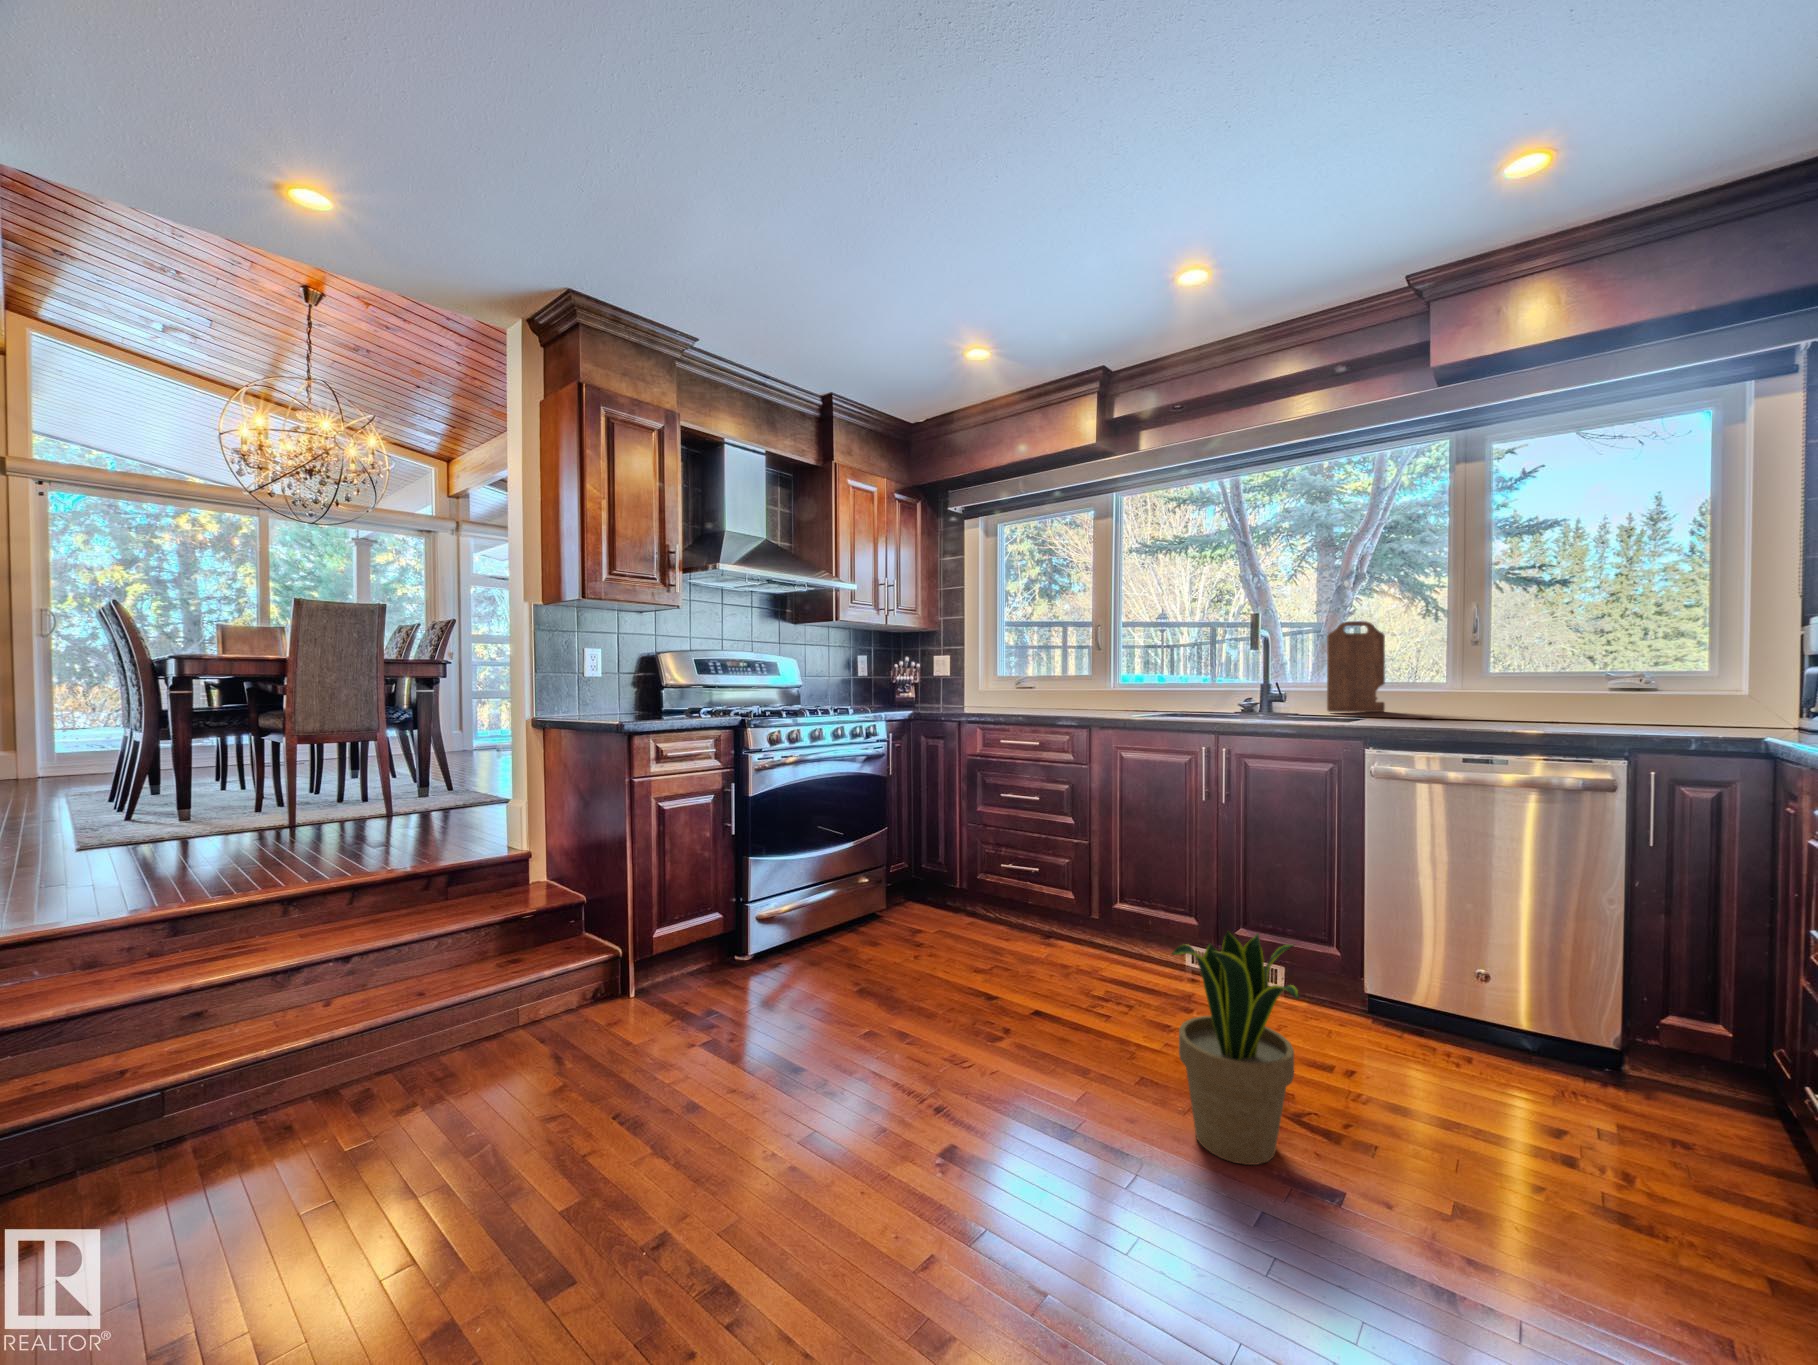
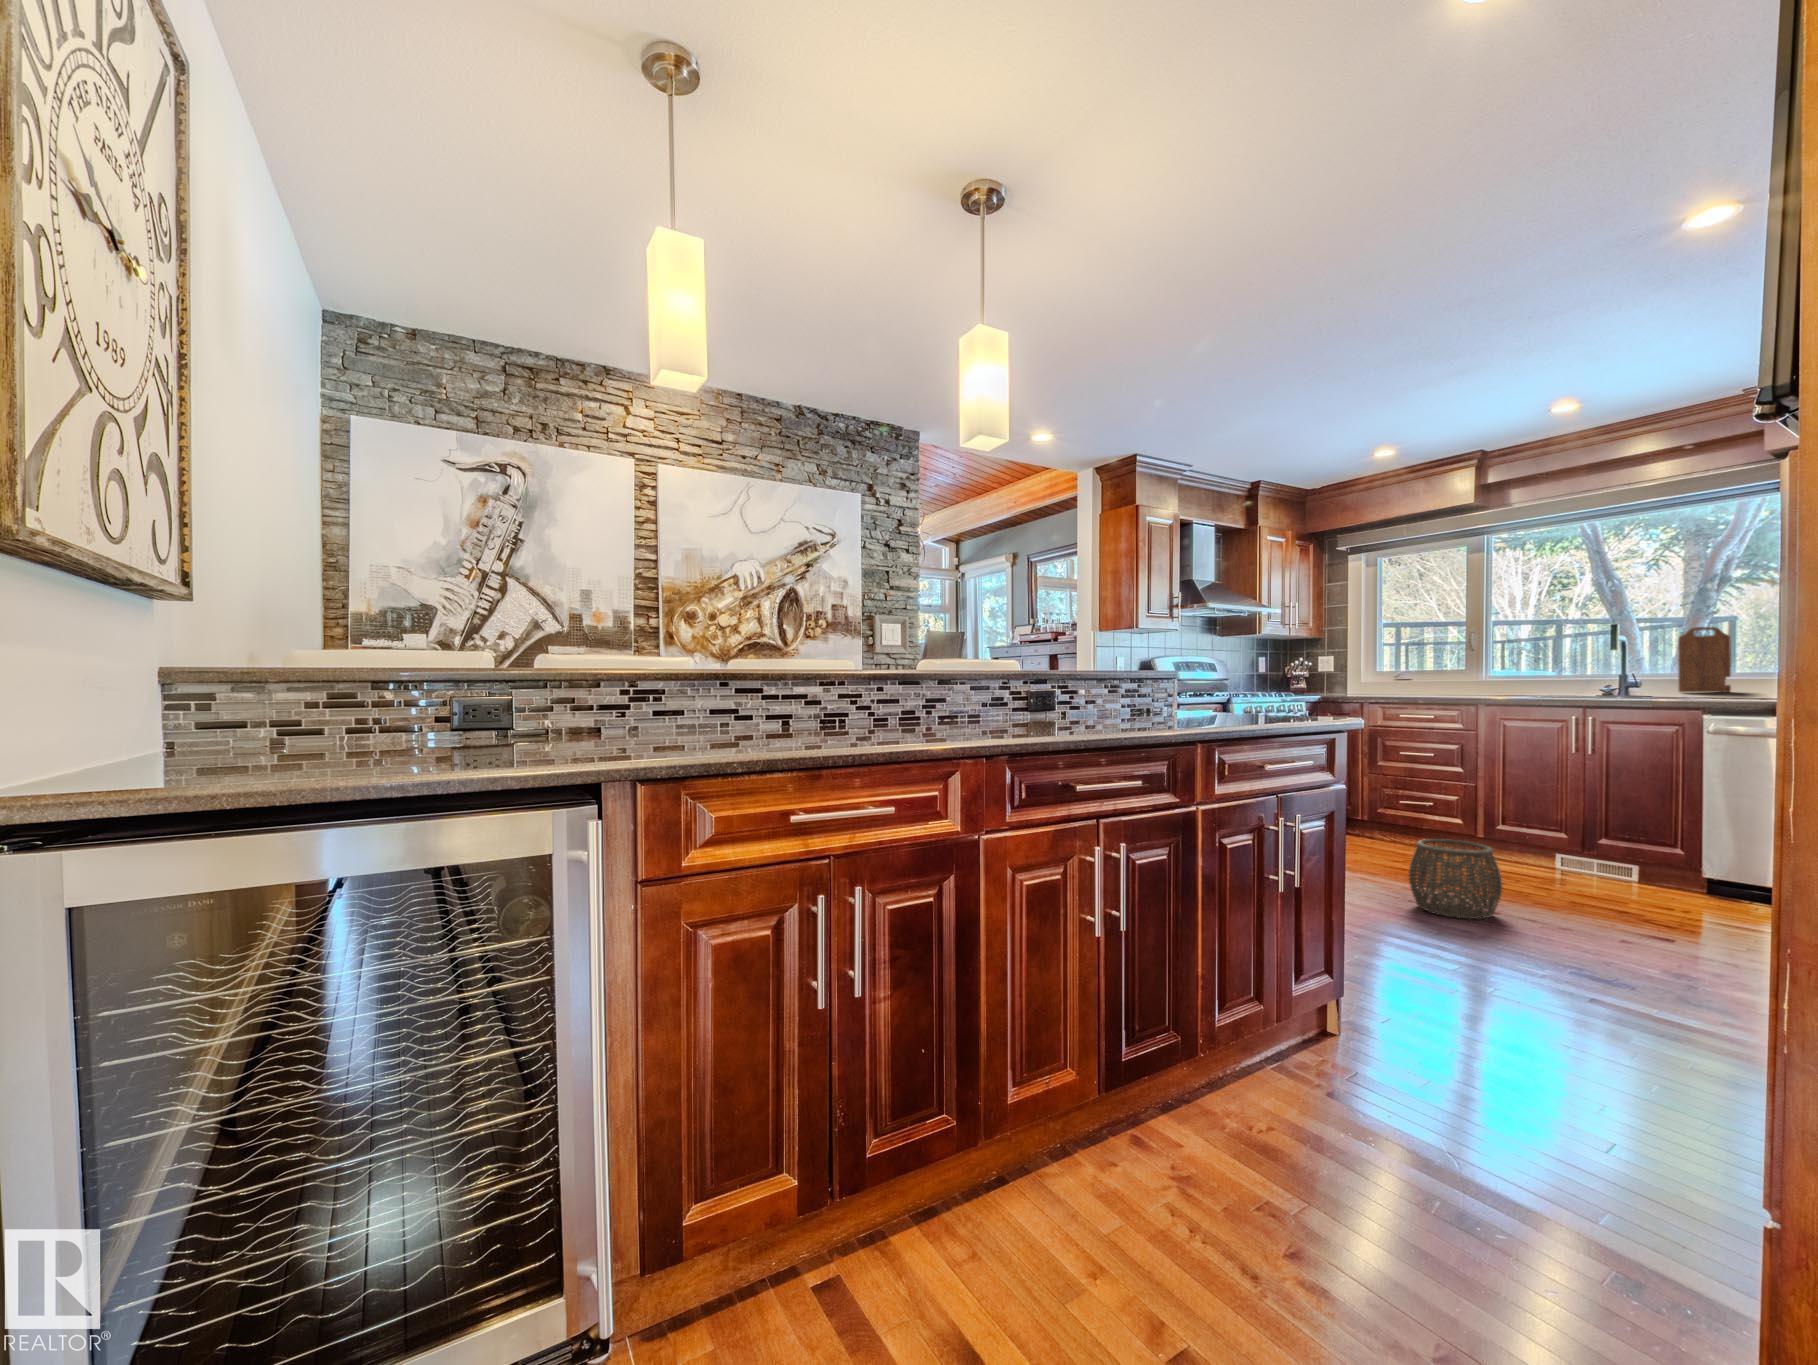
potted plant: present [1172,932,1299,1165] -> none [1558,804,1641,925]
woven basket: none [921,998,1078,1194] -> present [1409,839,1502,919]

